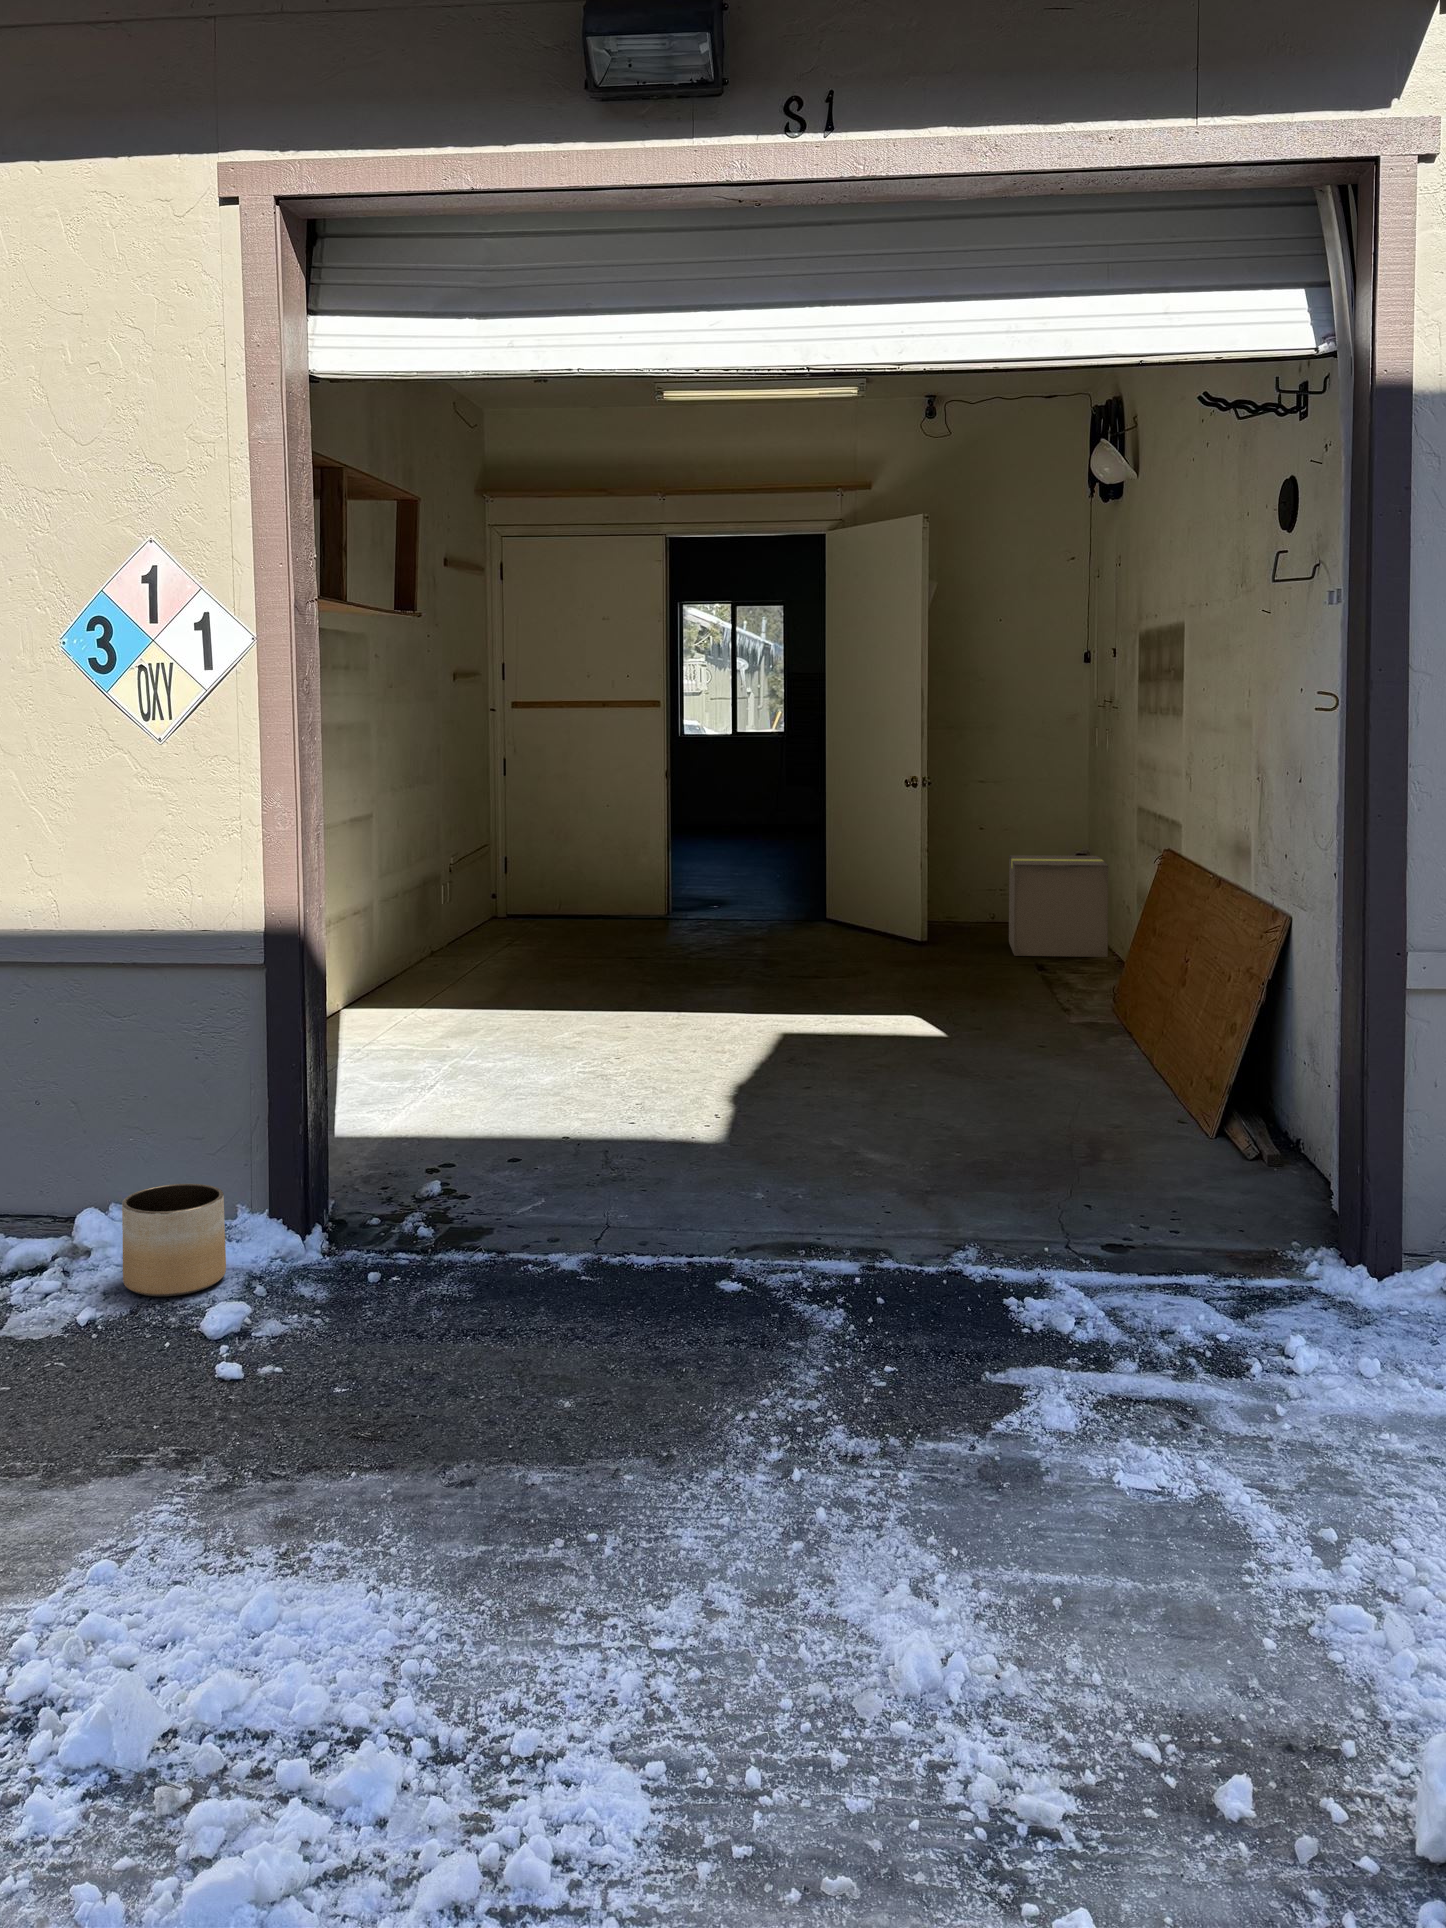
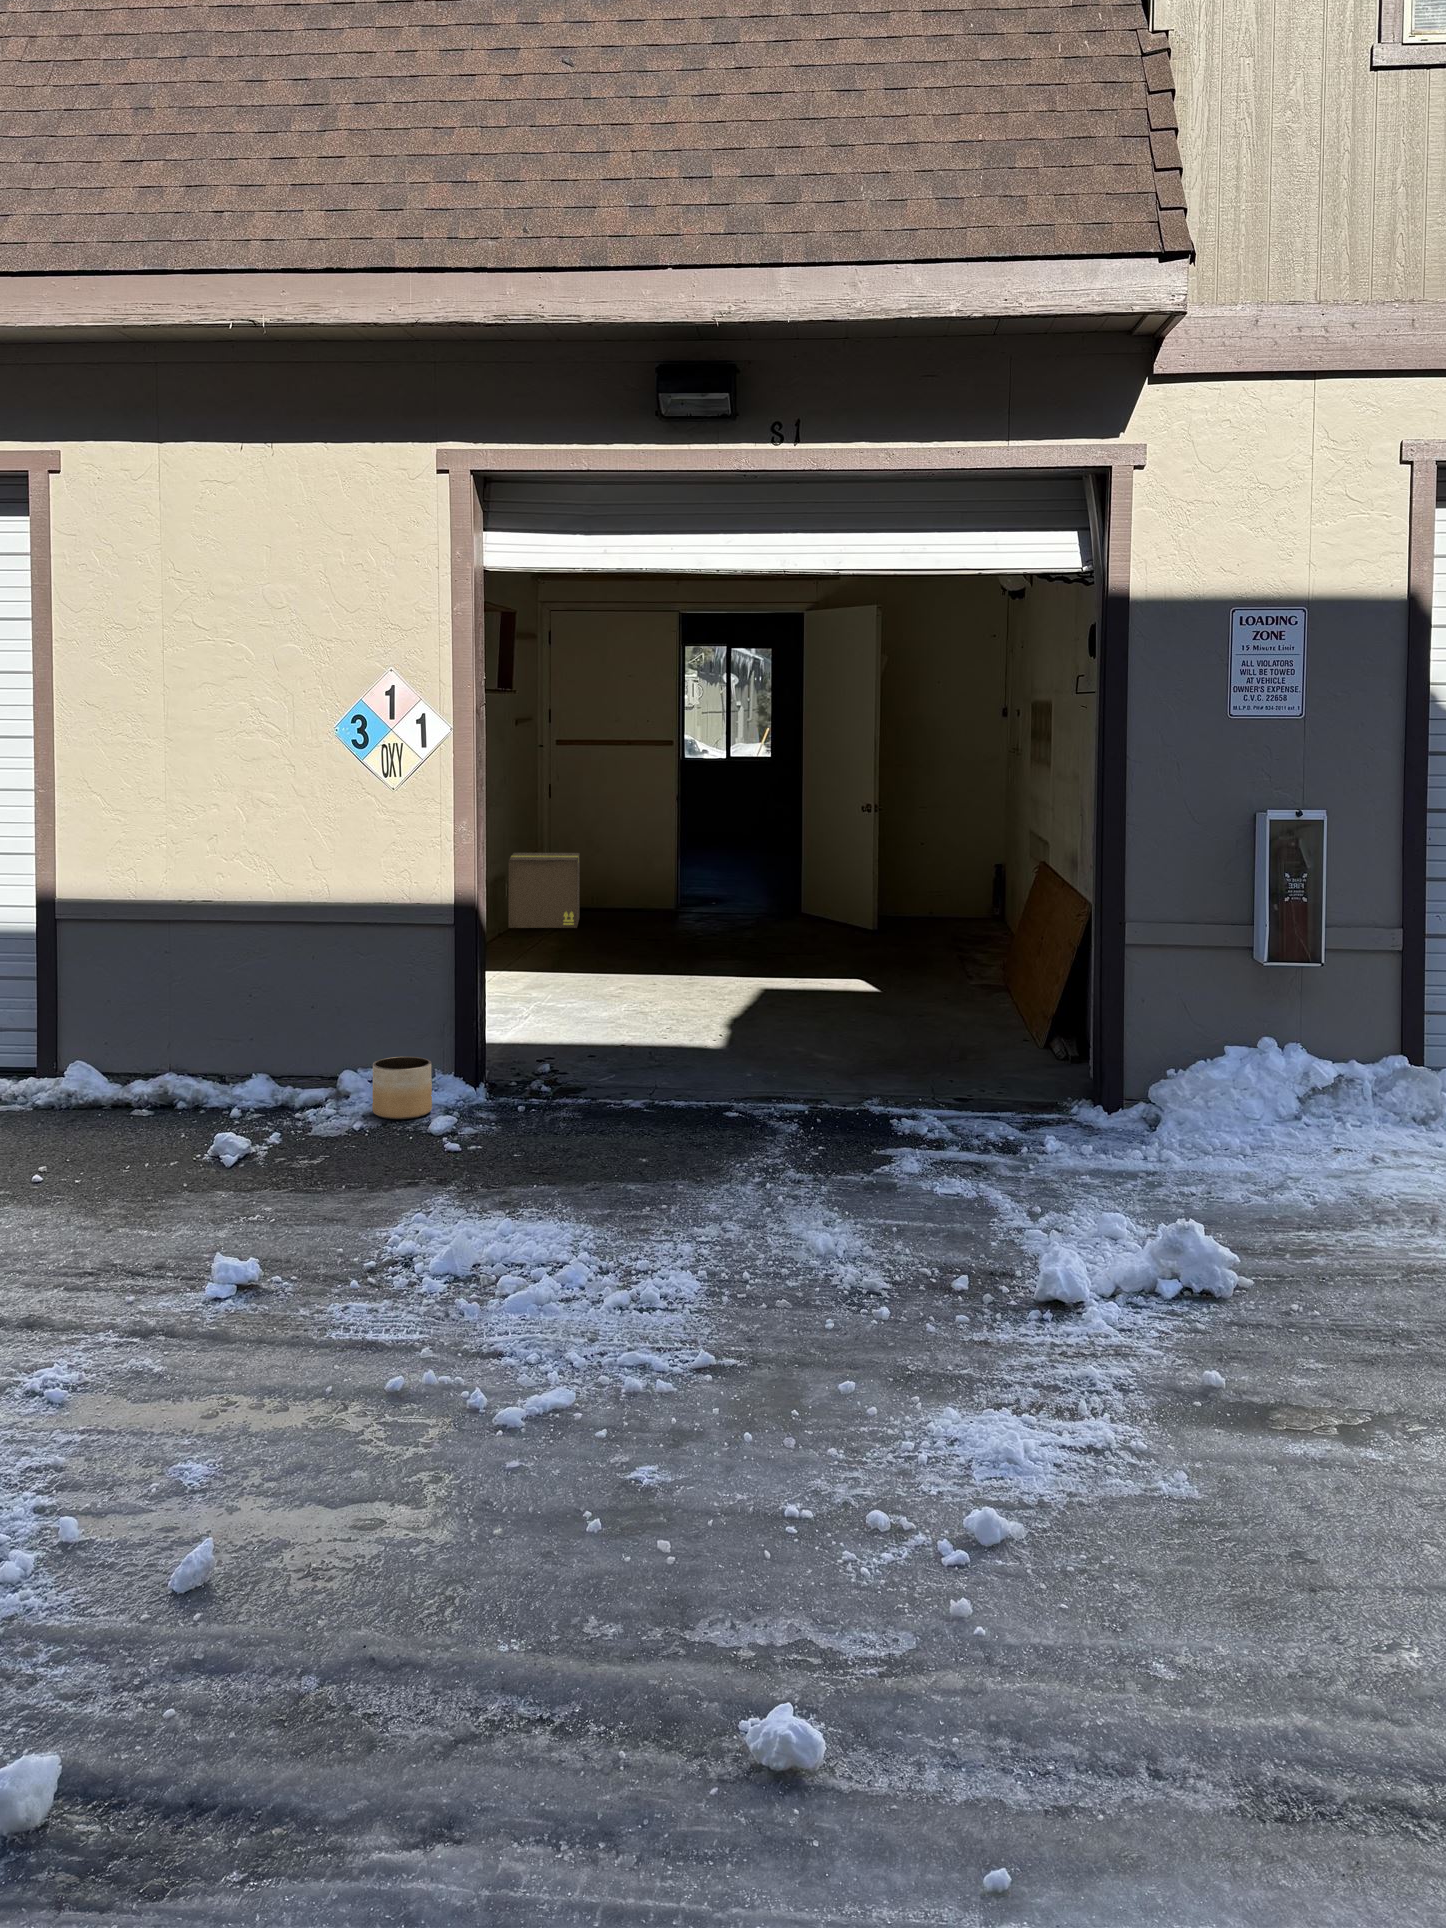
cardboard box: present [1009,855,1108,957] -> present [509,853,580,928]

